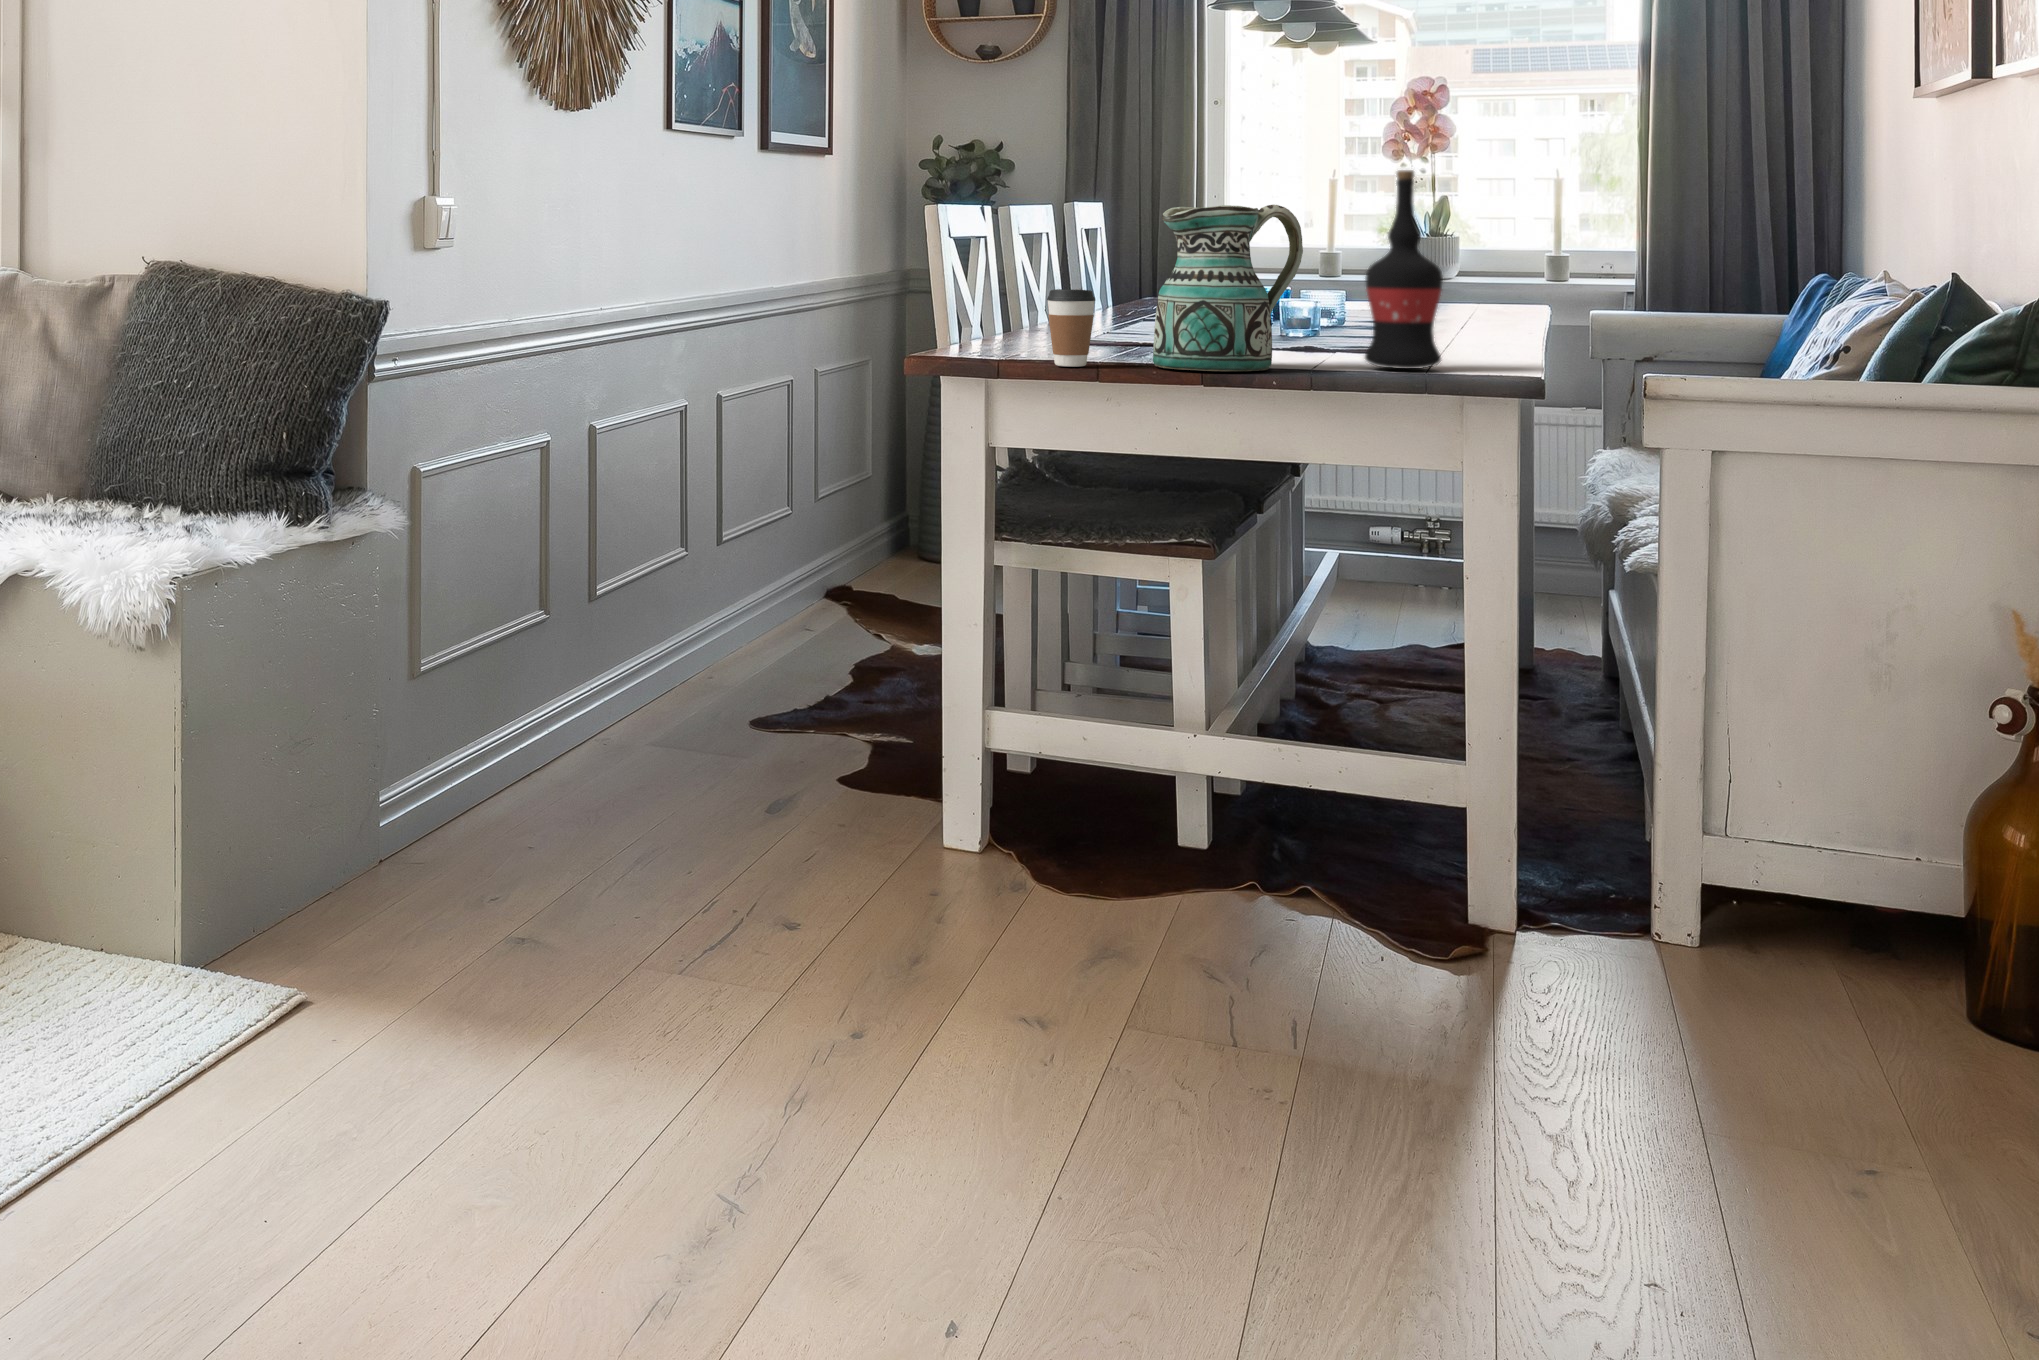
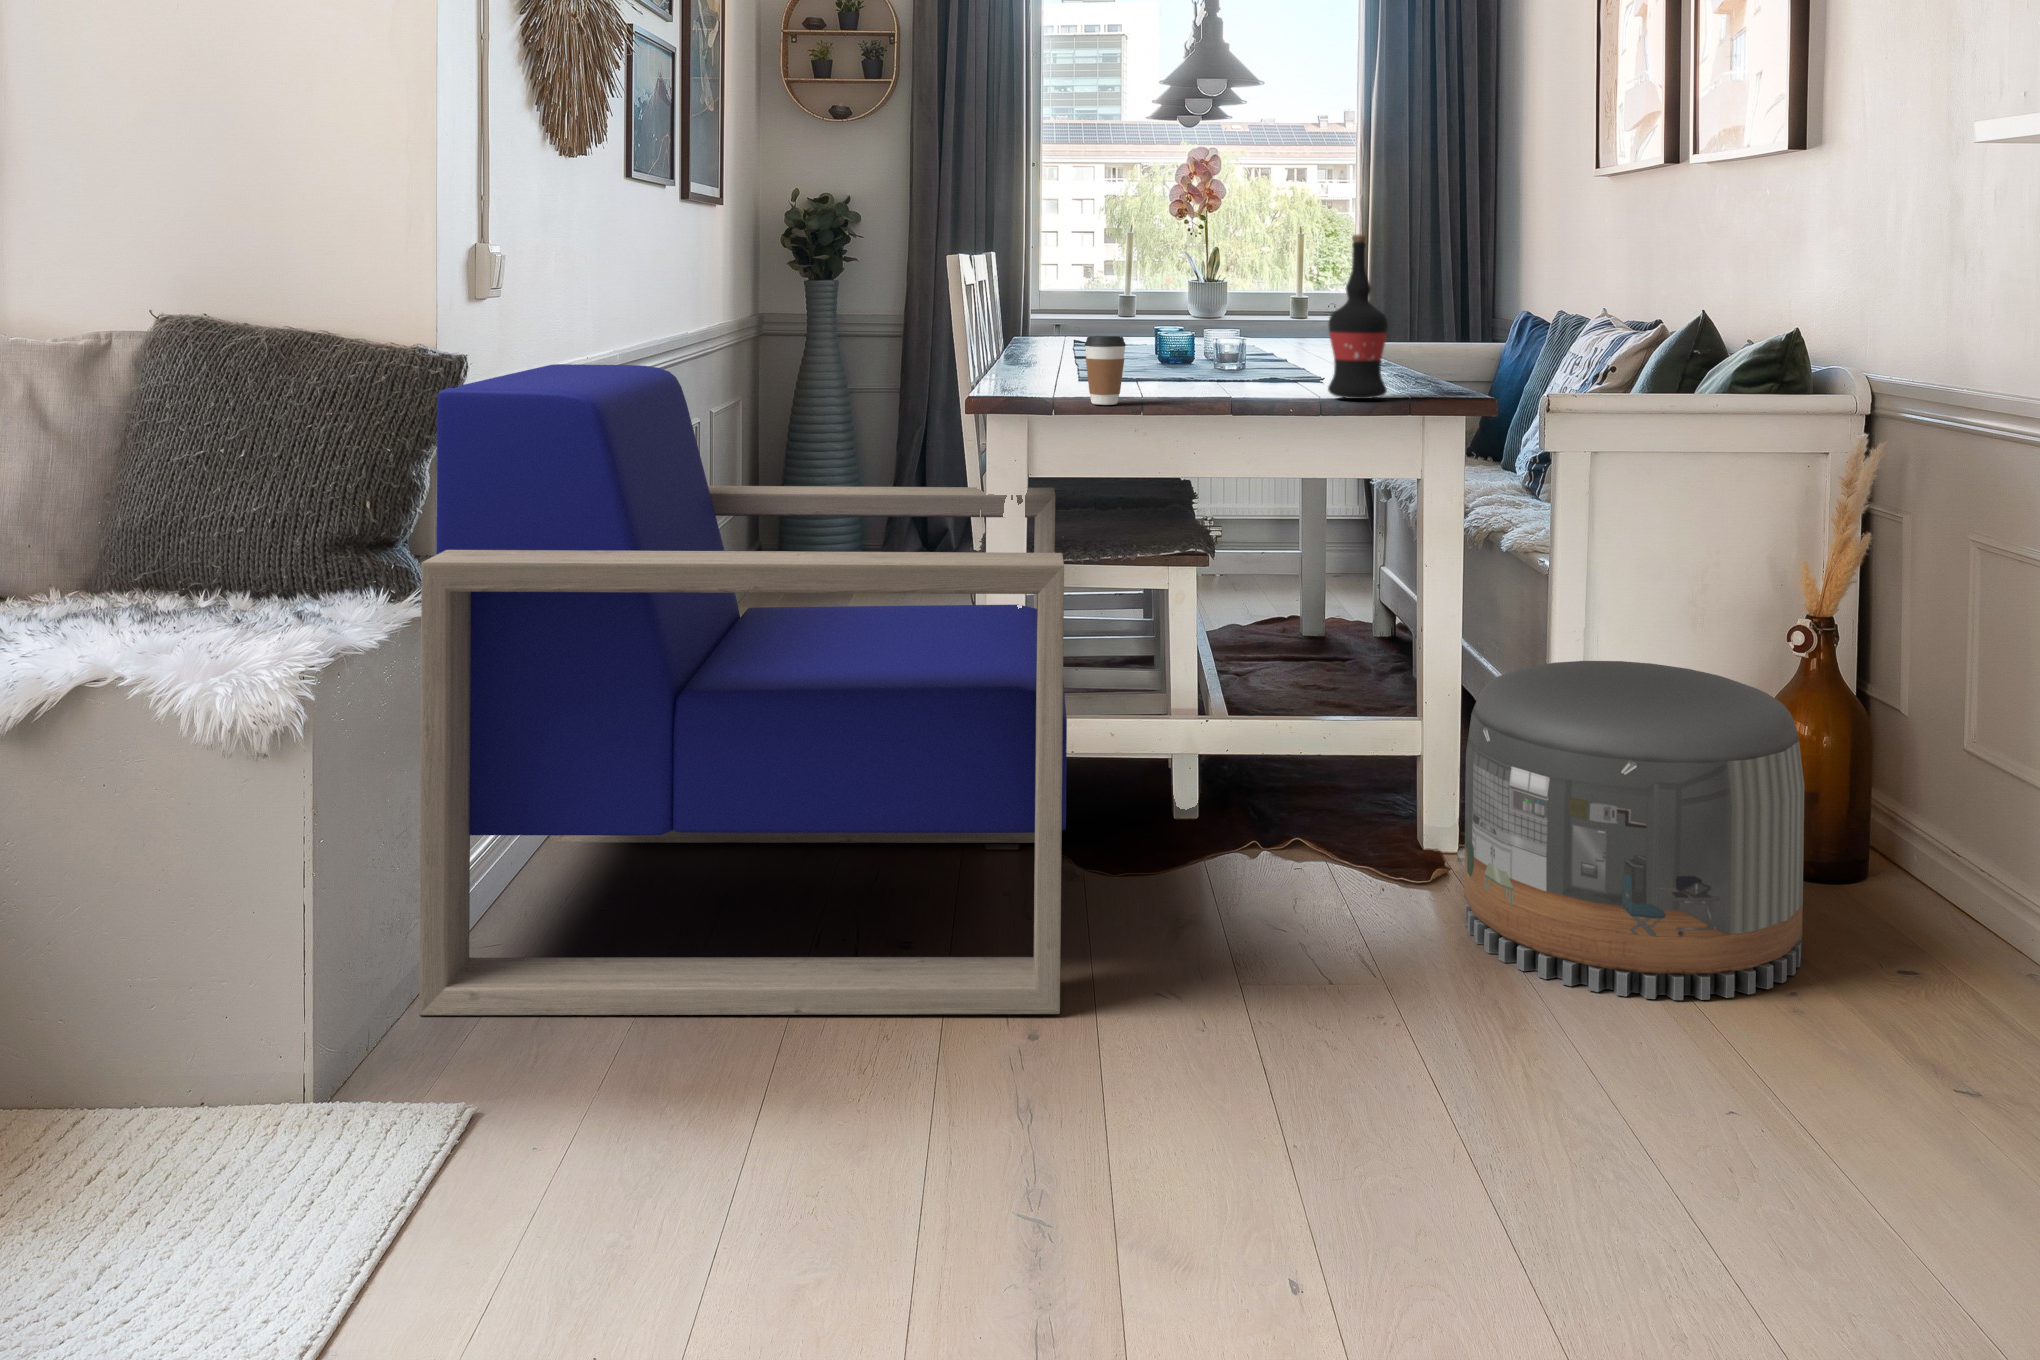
ceramic pitcher: present [1153,205,1303,371] -> none [1170,262,1281,405]
armchair: none [310,313,1034,1019] -> present [419,364,1067,1015]
pouf: none [1465,708,1960,1168] -> present [1464,661,1804,1000]

